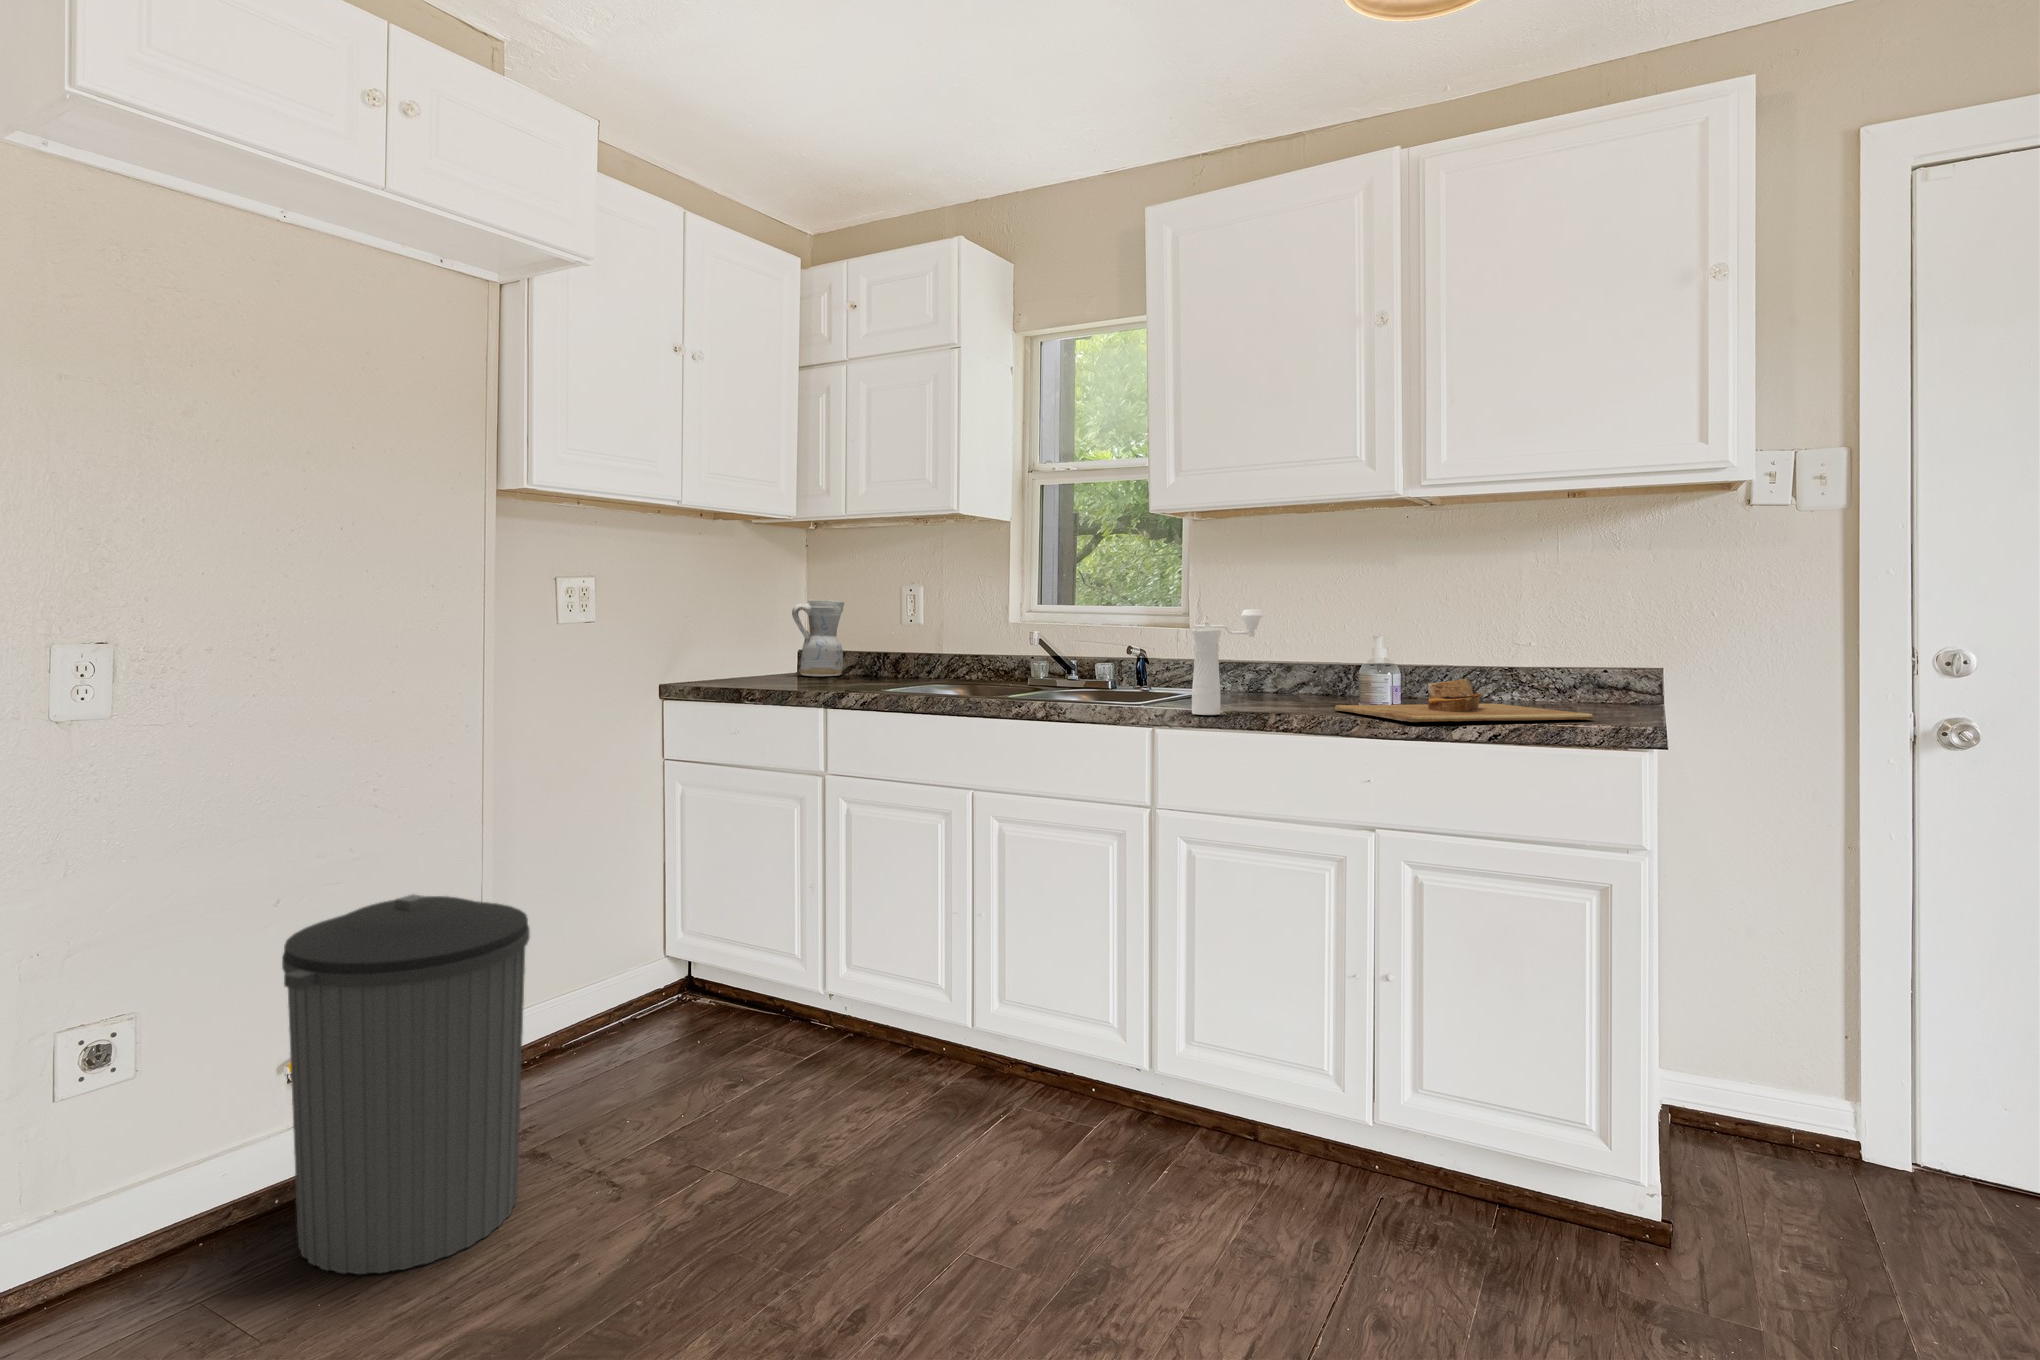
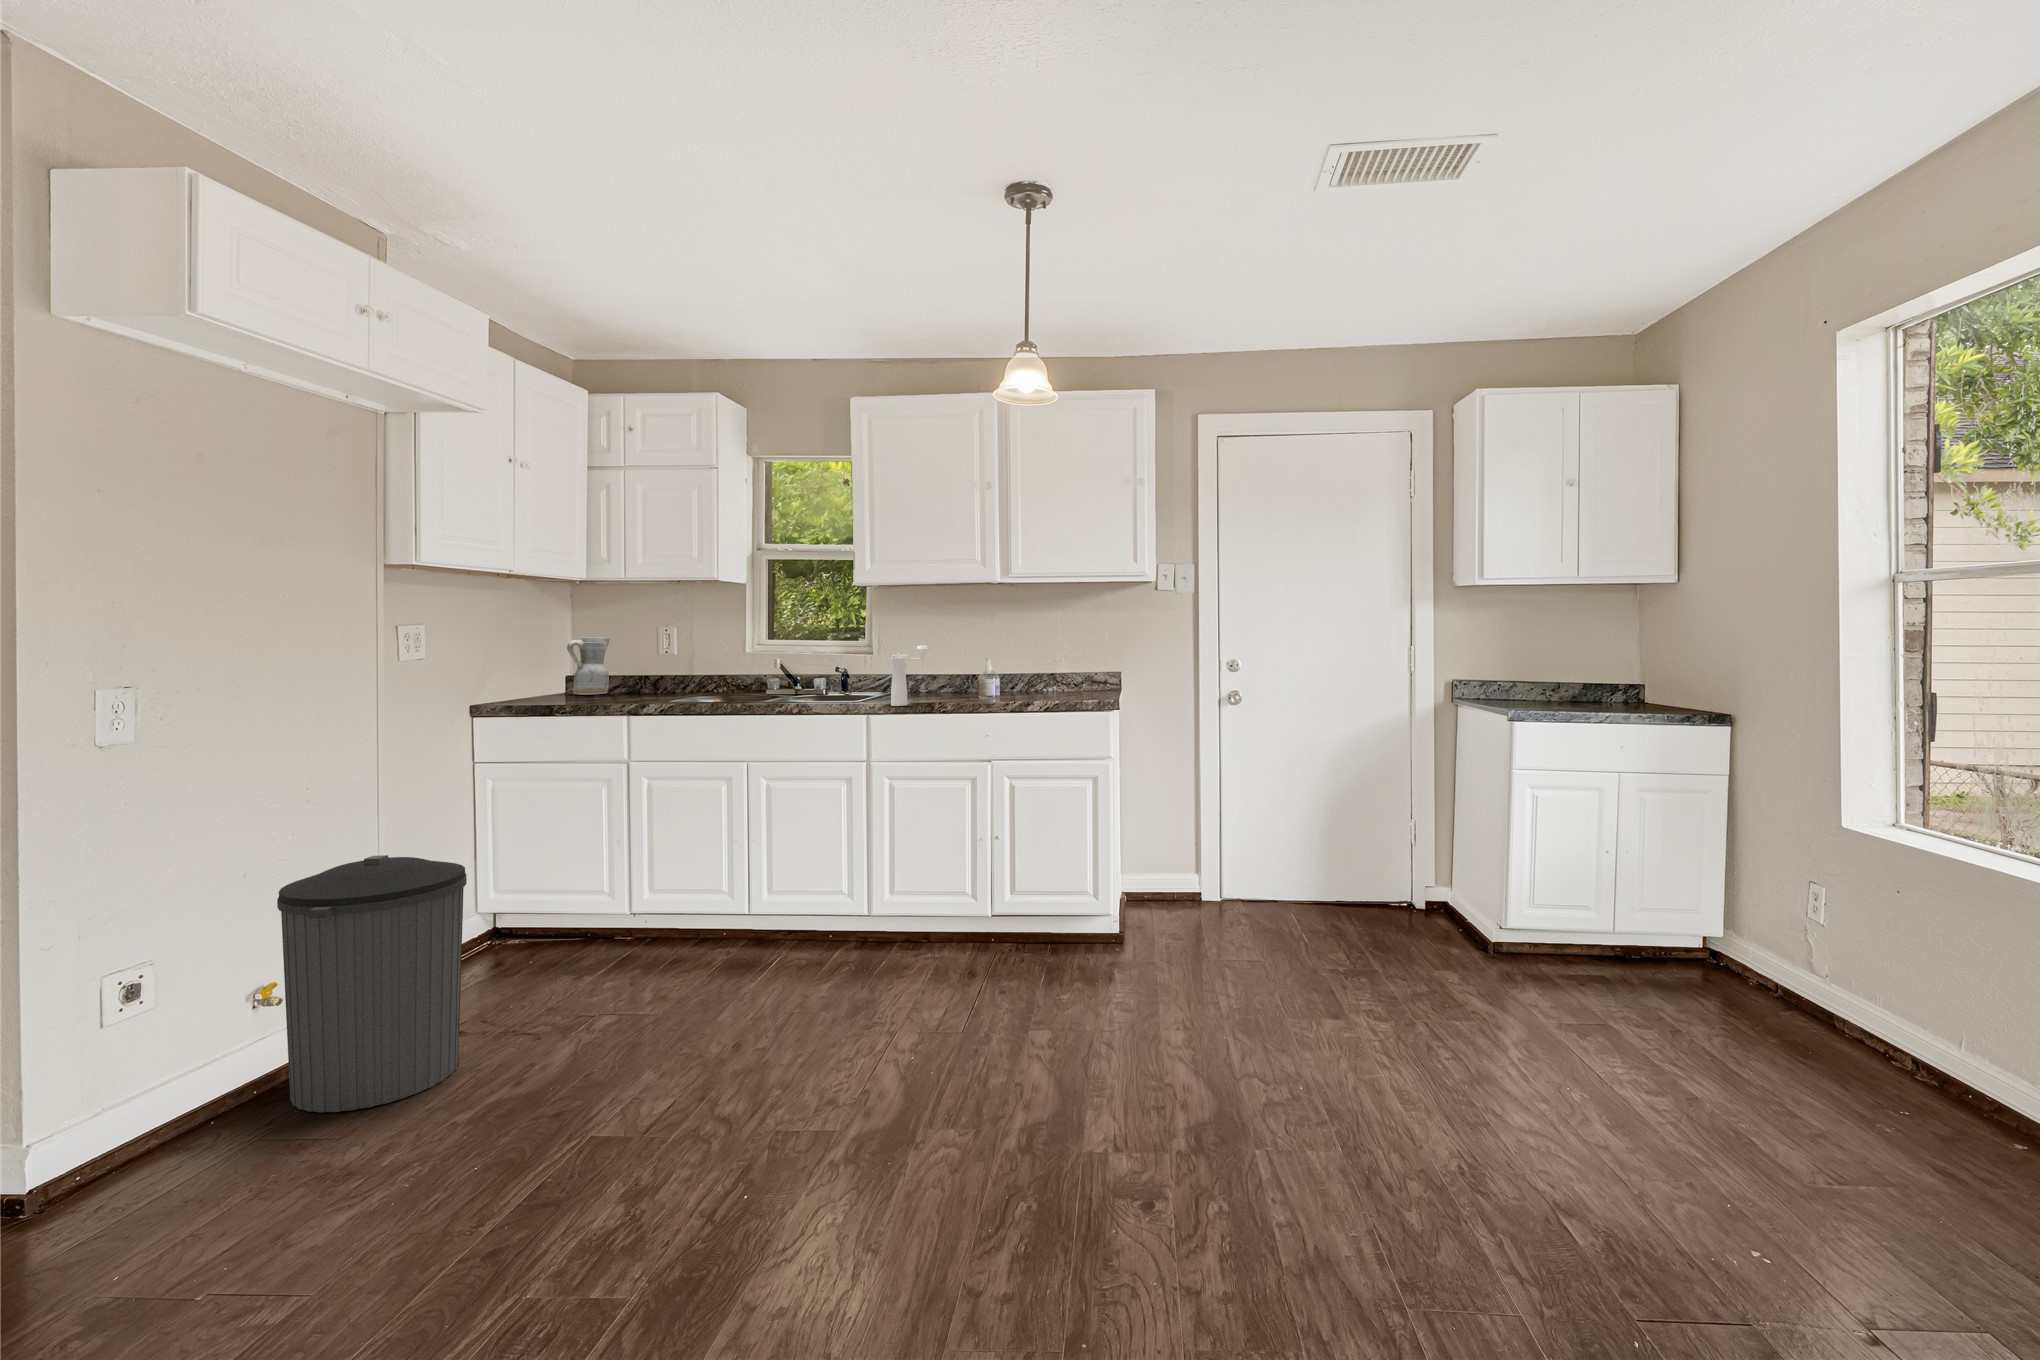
cutting board: present [1335,678,1593,722] -> none [967,680,1090,704]

